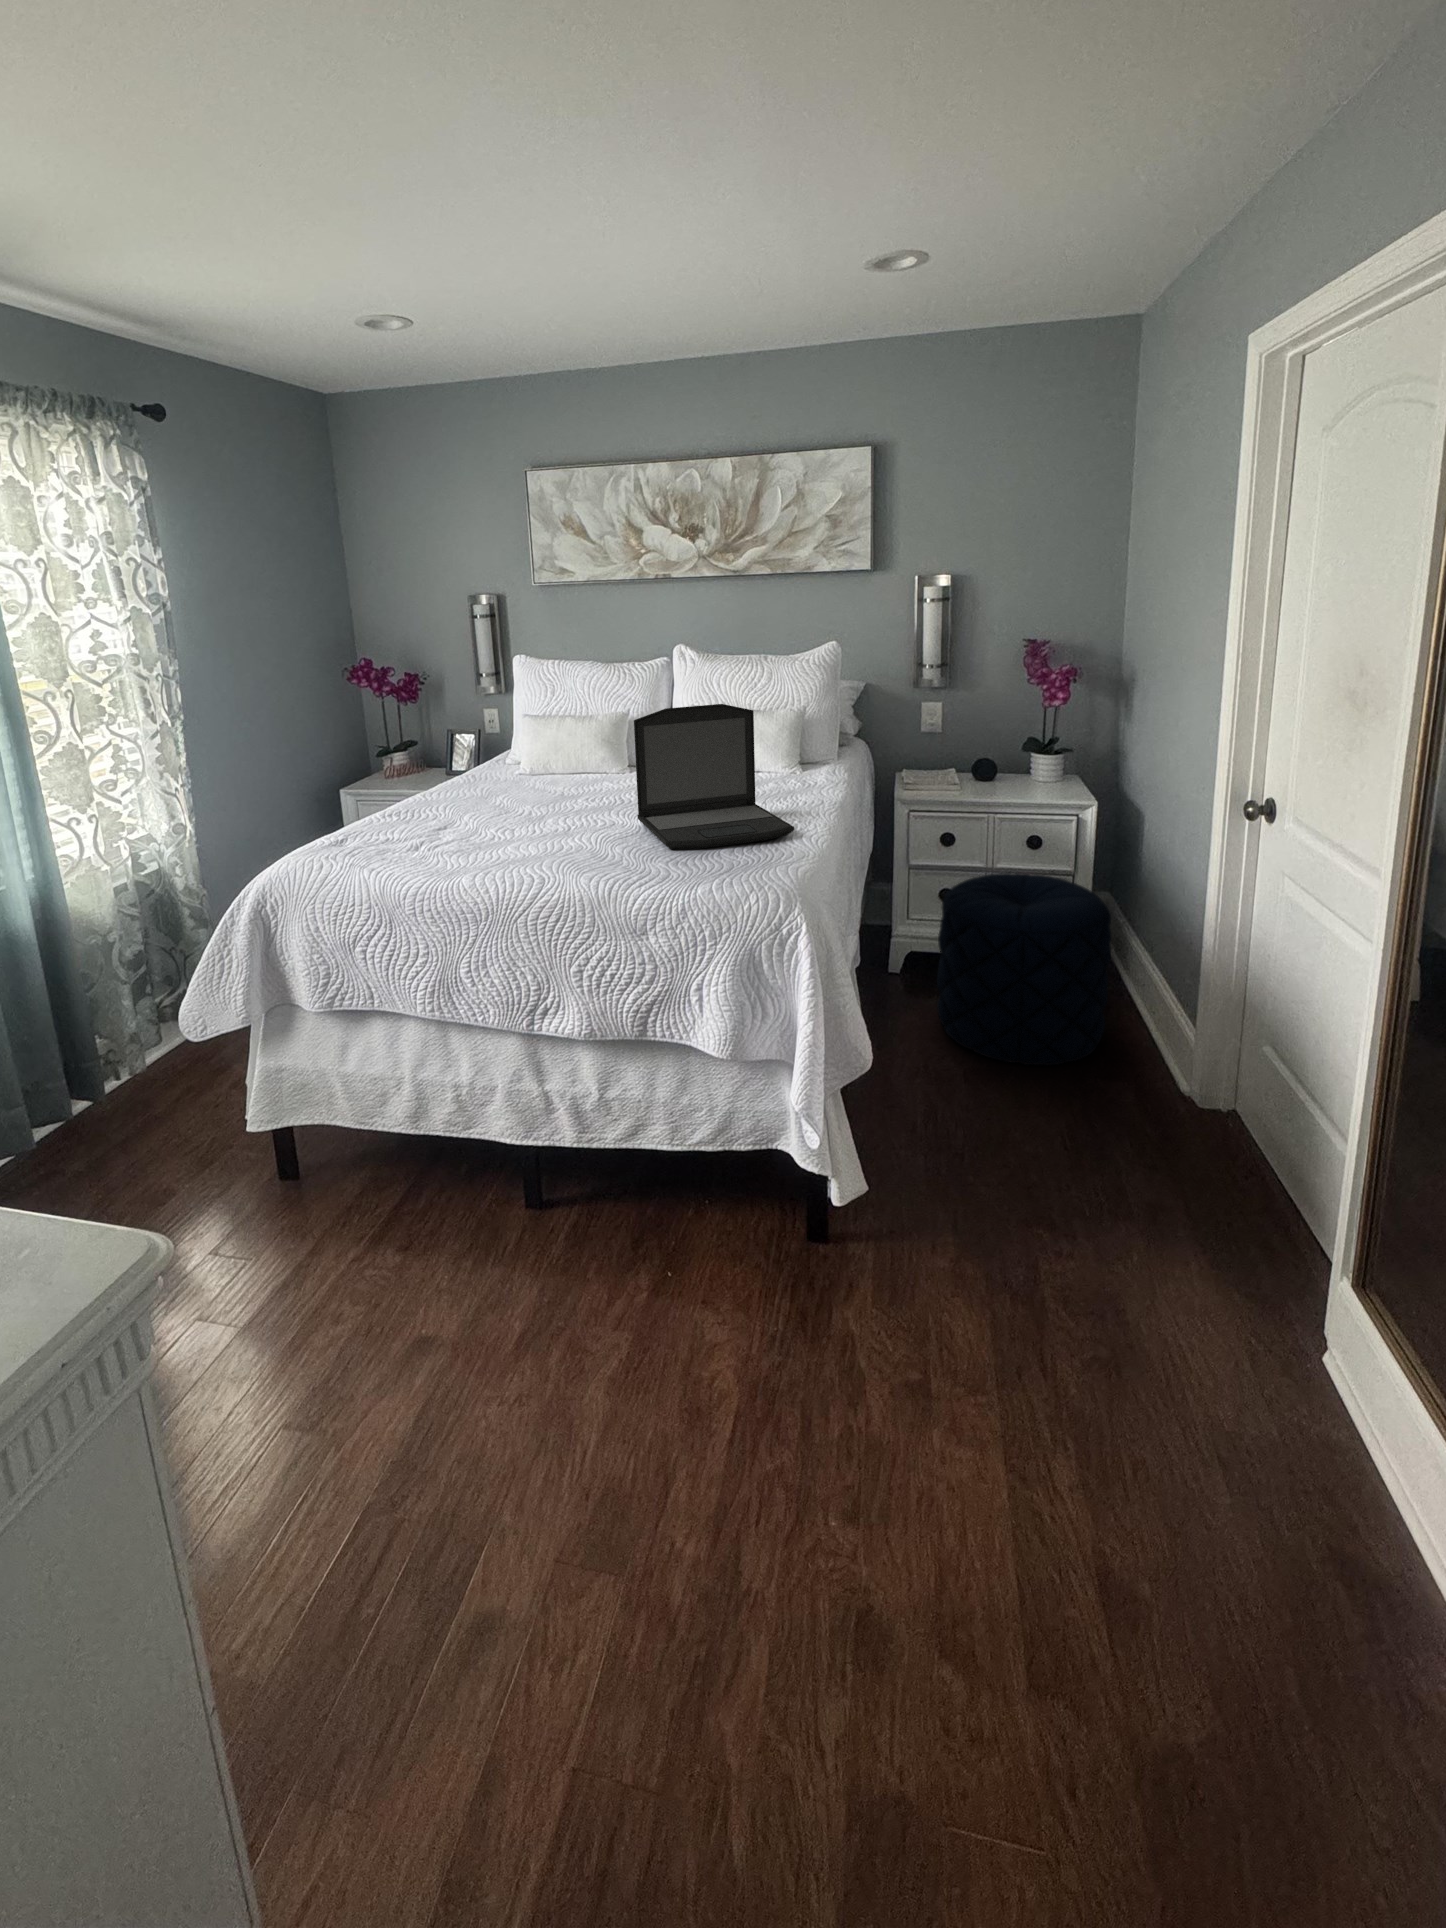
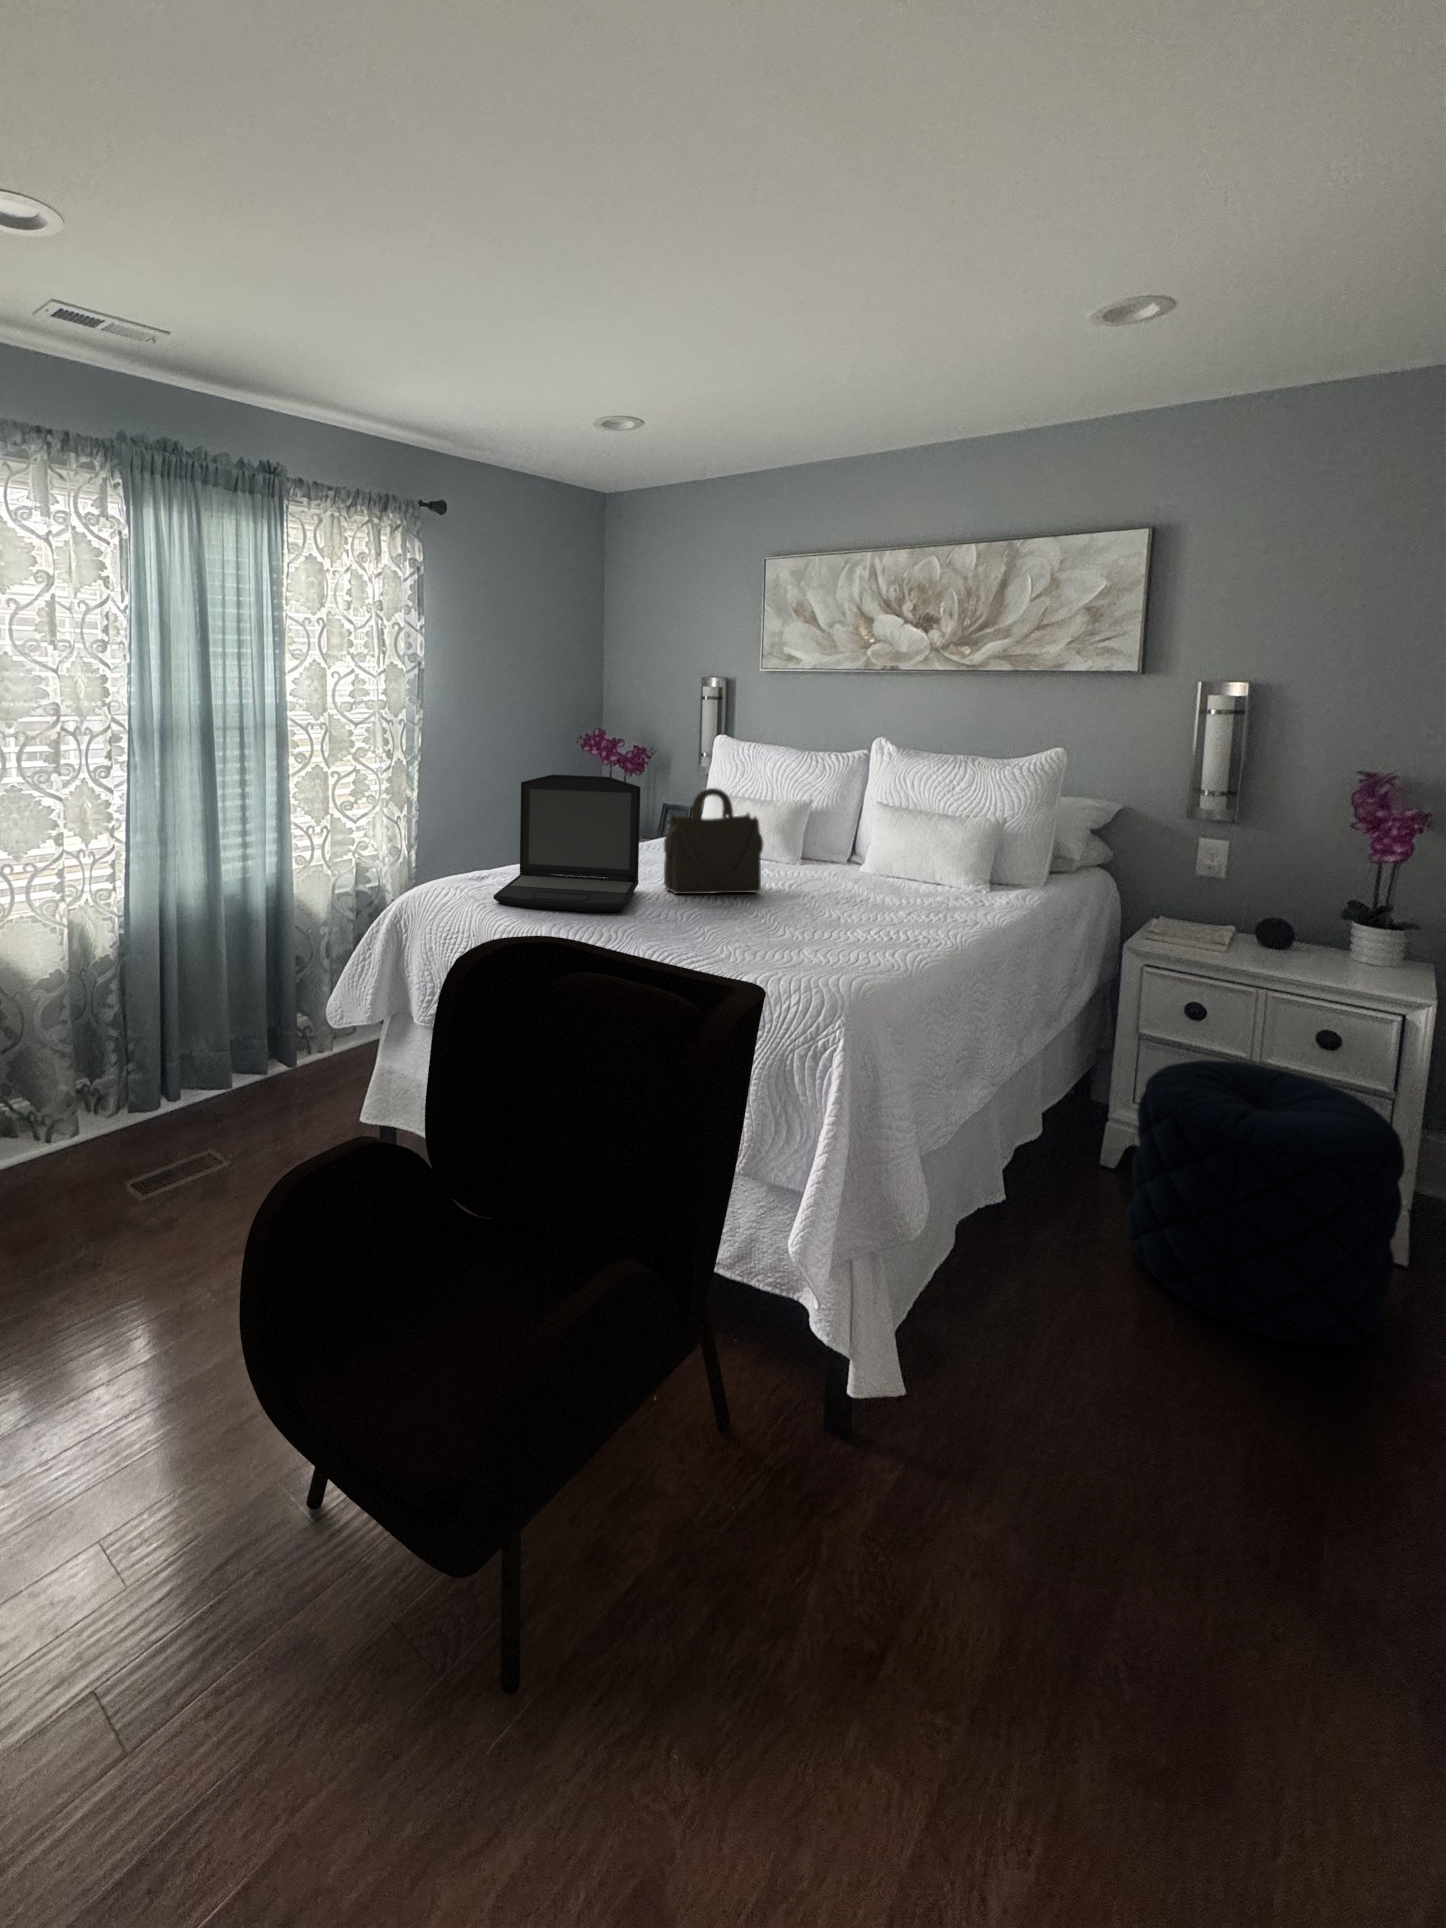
laptop: present [634,704,794,849] -> present [494,775,641,912]
handbag: none [528,712,622,821] -> present [664,788,764,894]
armchair: none [318,886,762,1563] -> present [239,936,766,1694]

